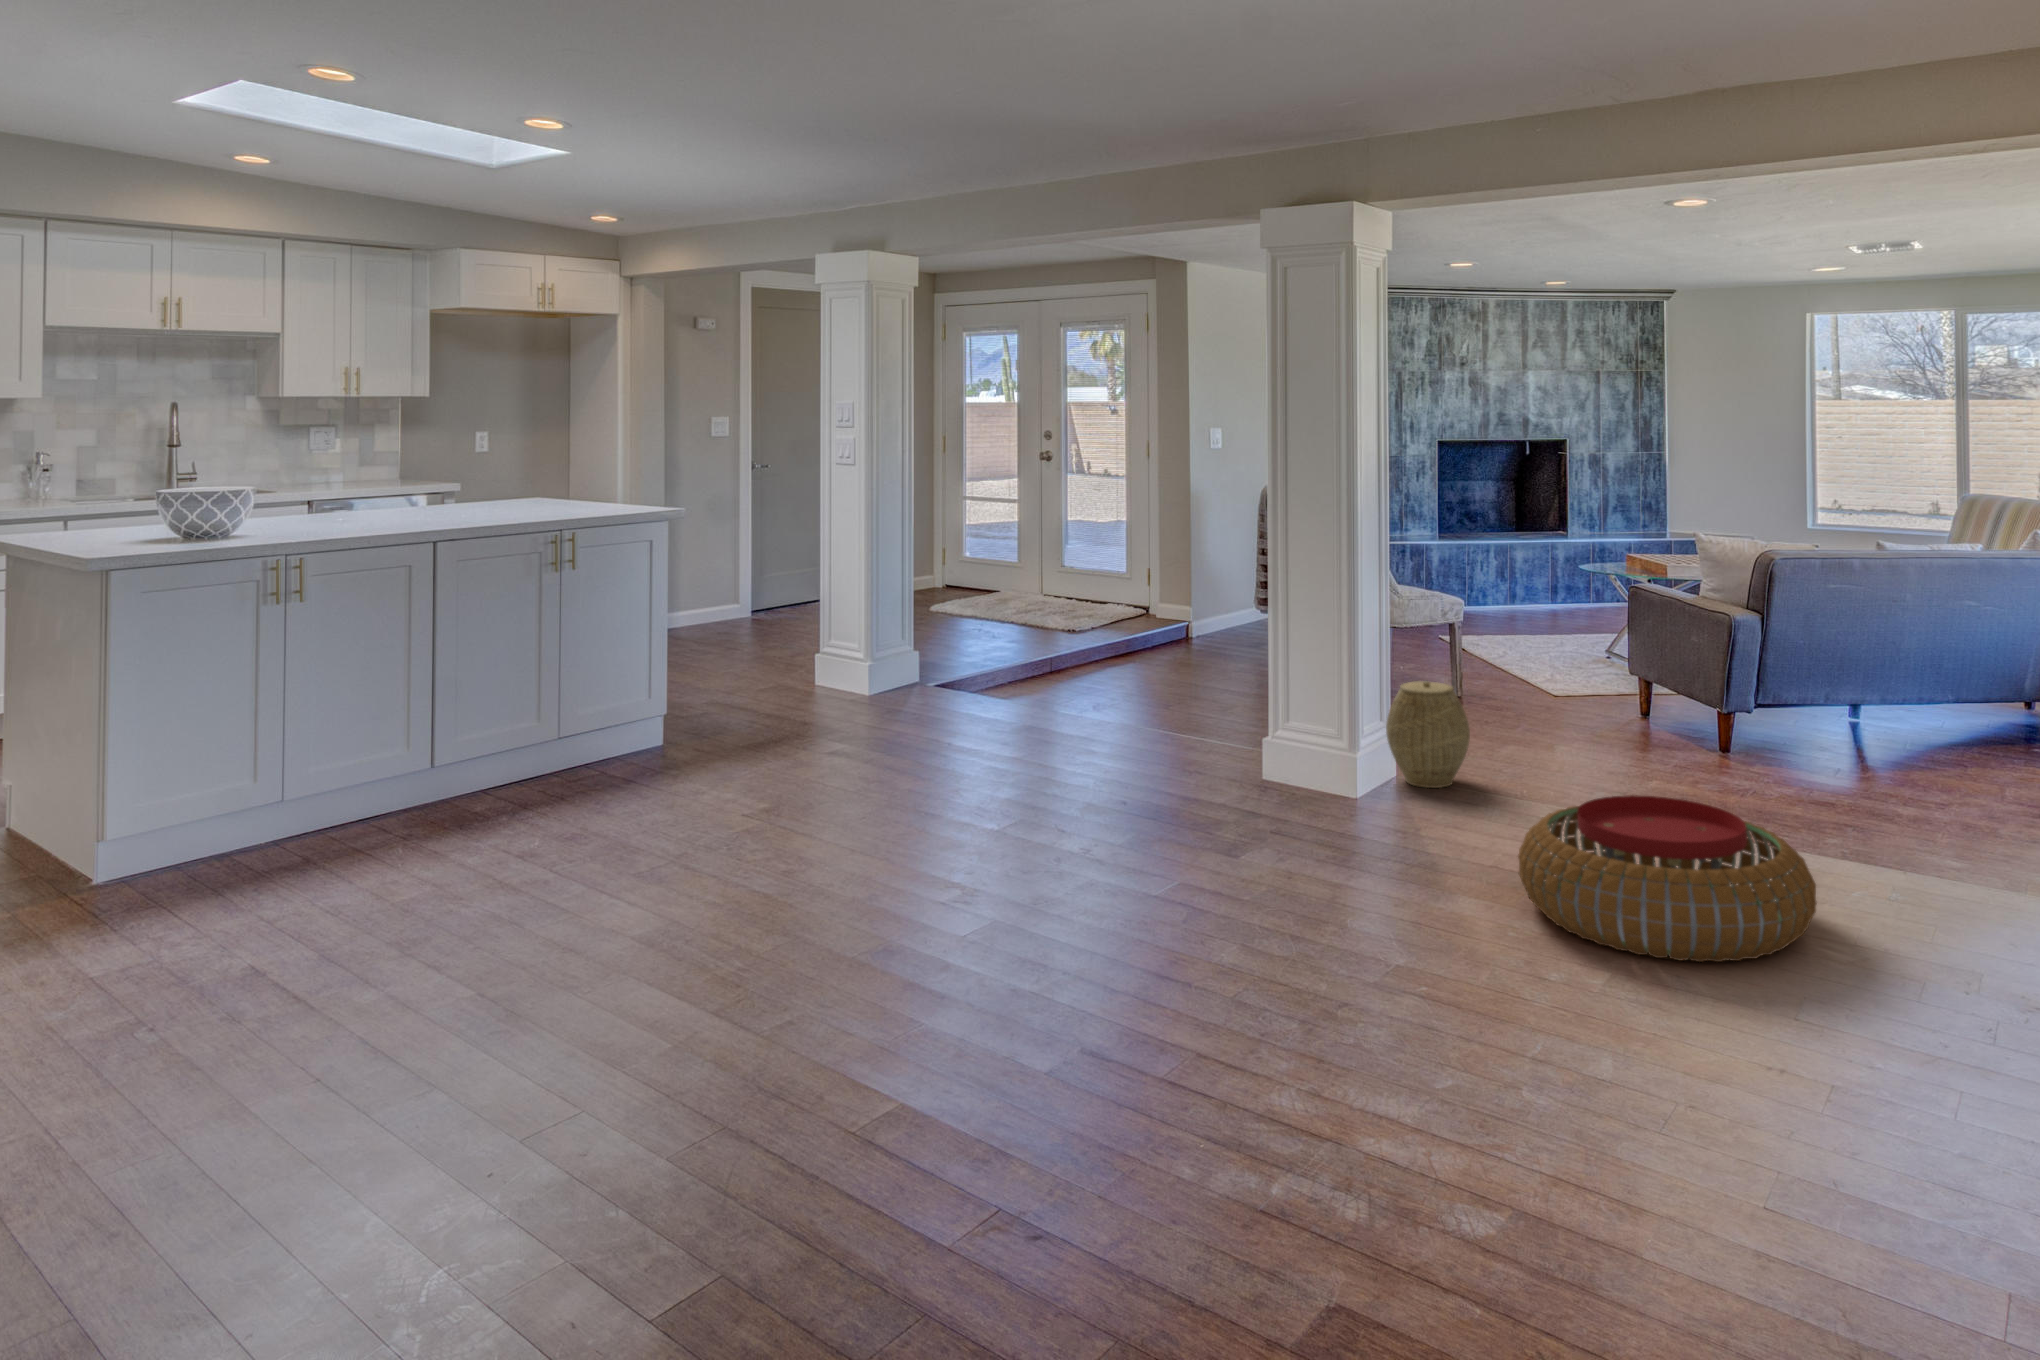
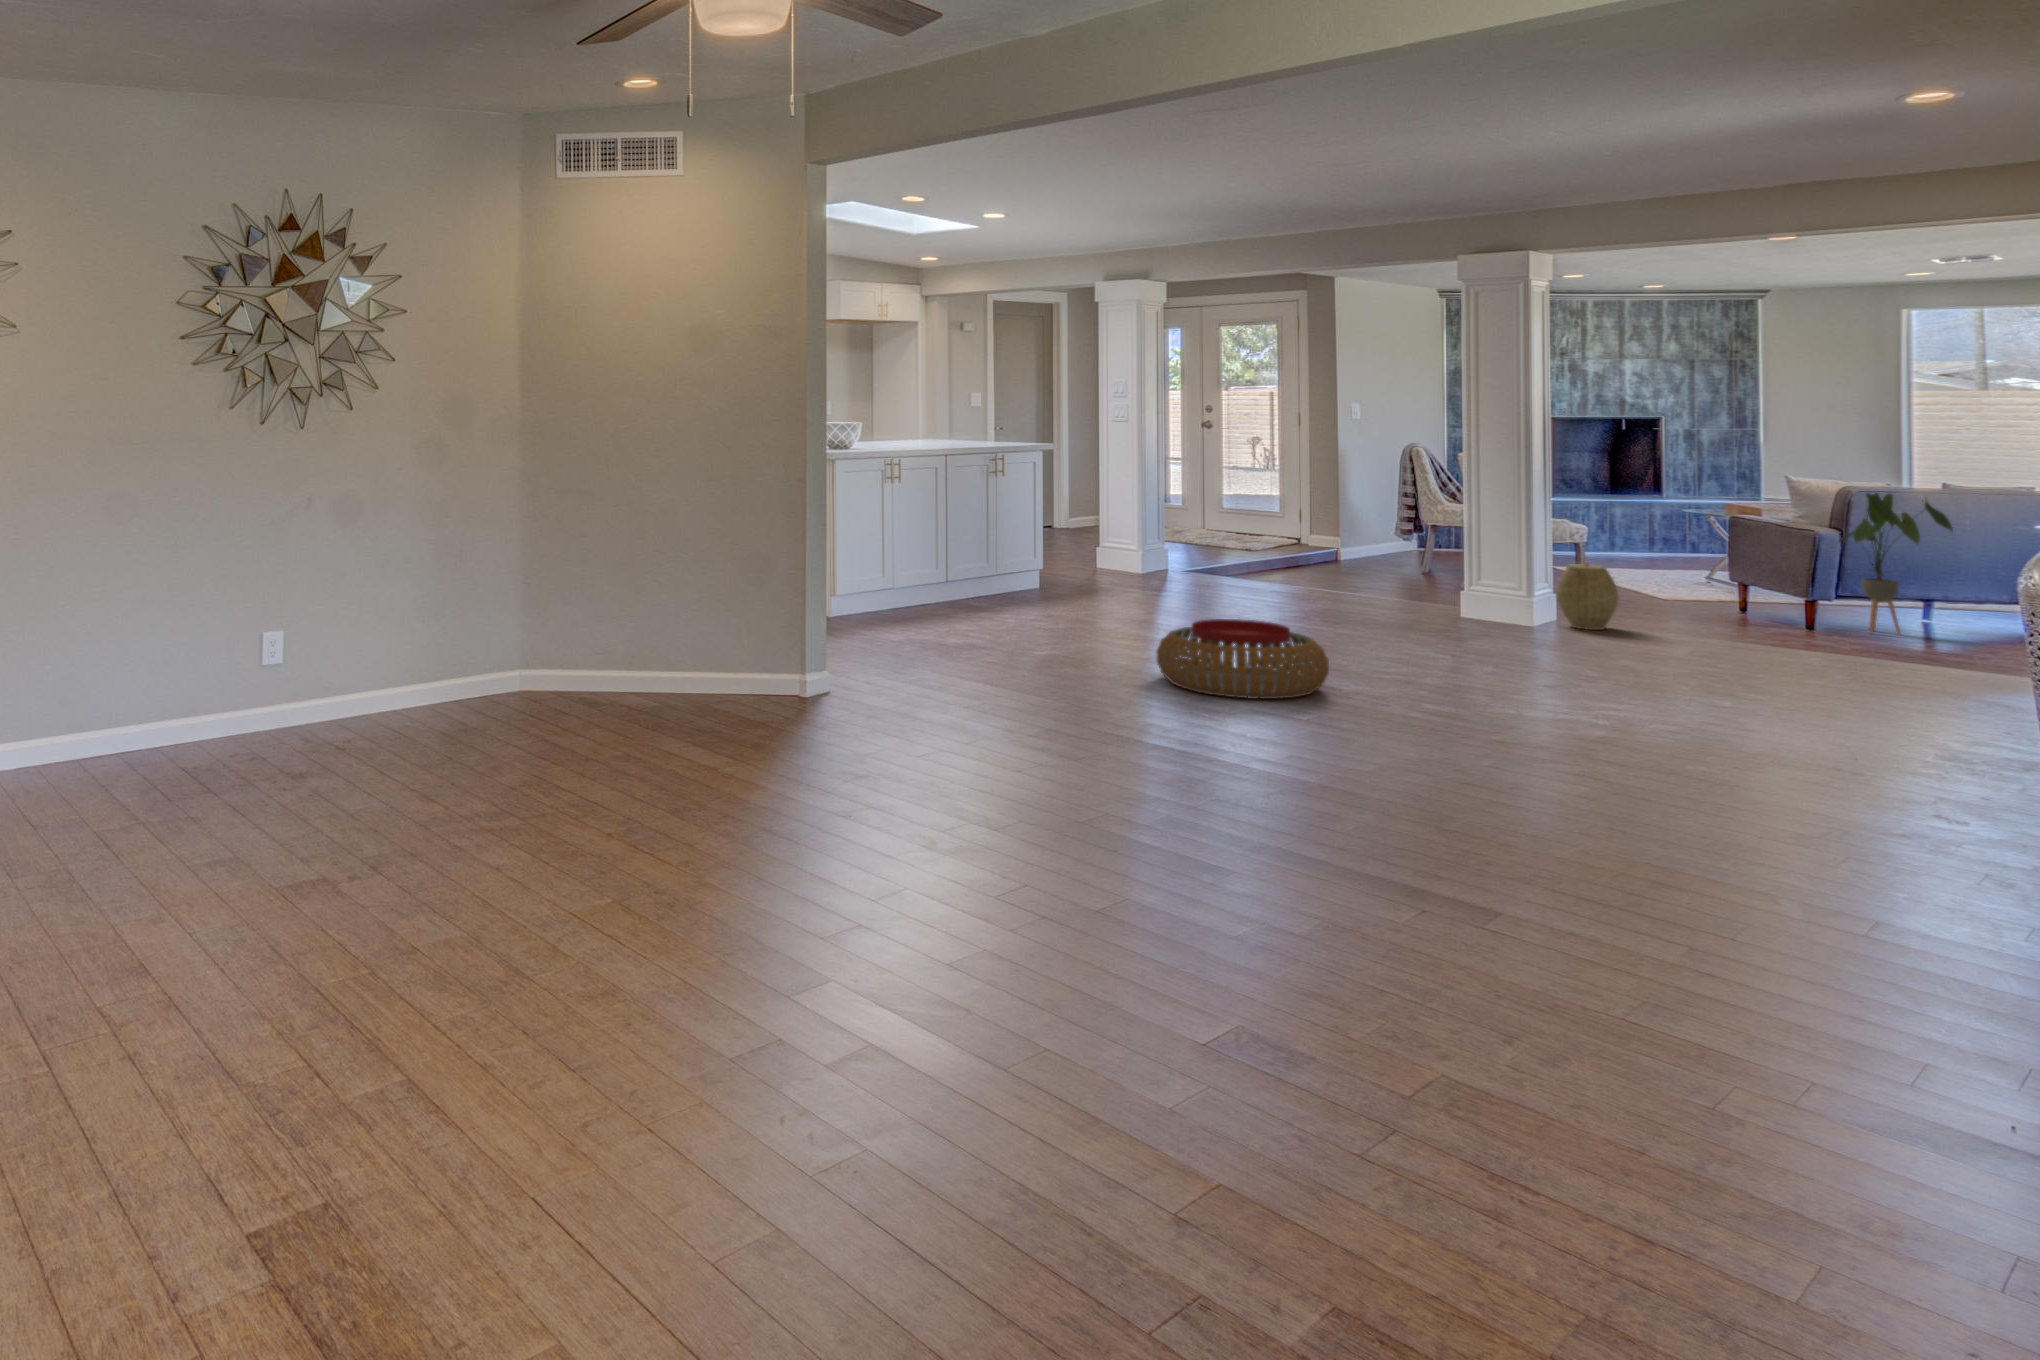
house plant: none [1754,559,1904,768] -> present [1839,493,1952,634]
pouf: present [1518,795,1817,962] -> present [1156,619,1329,699]

